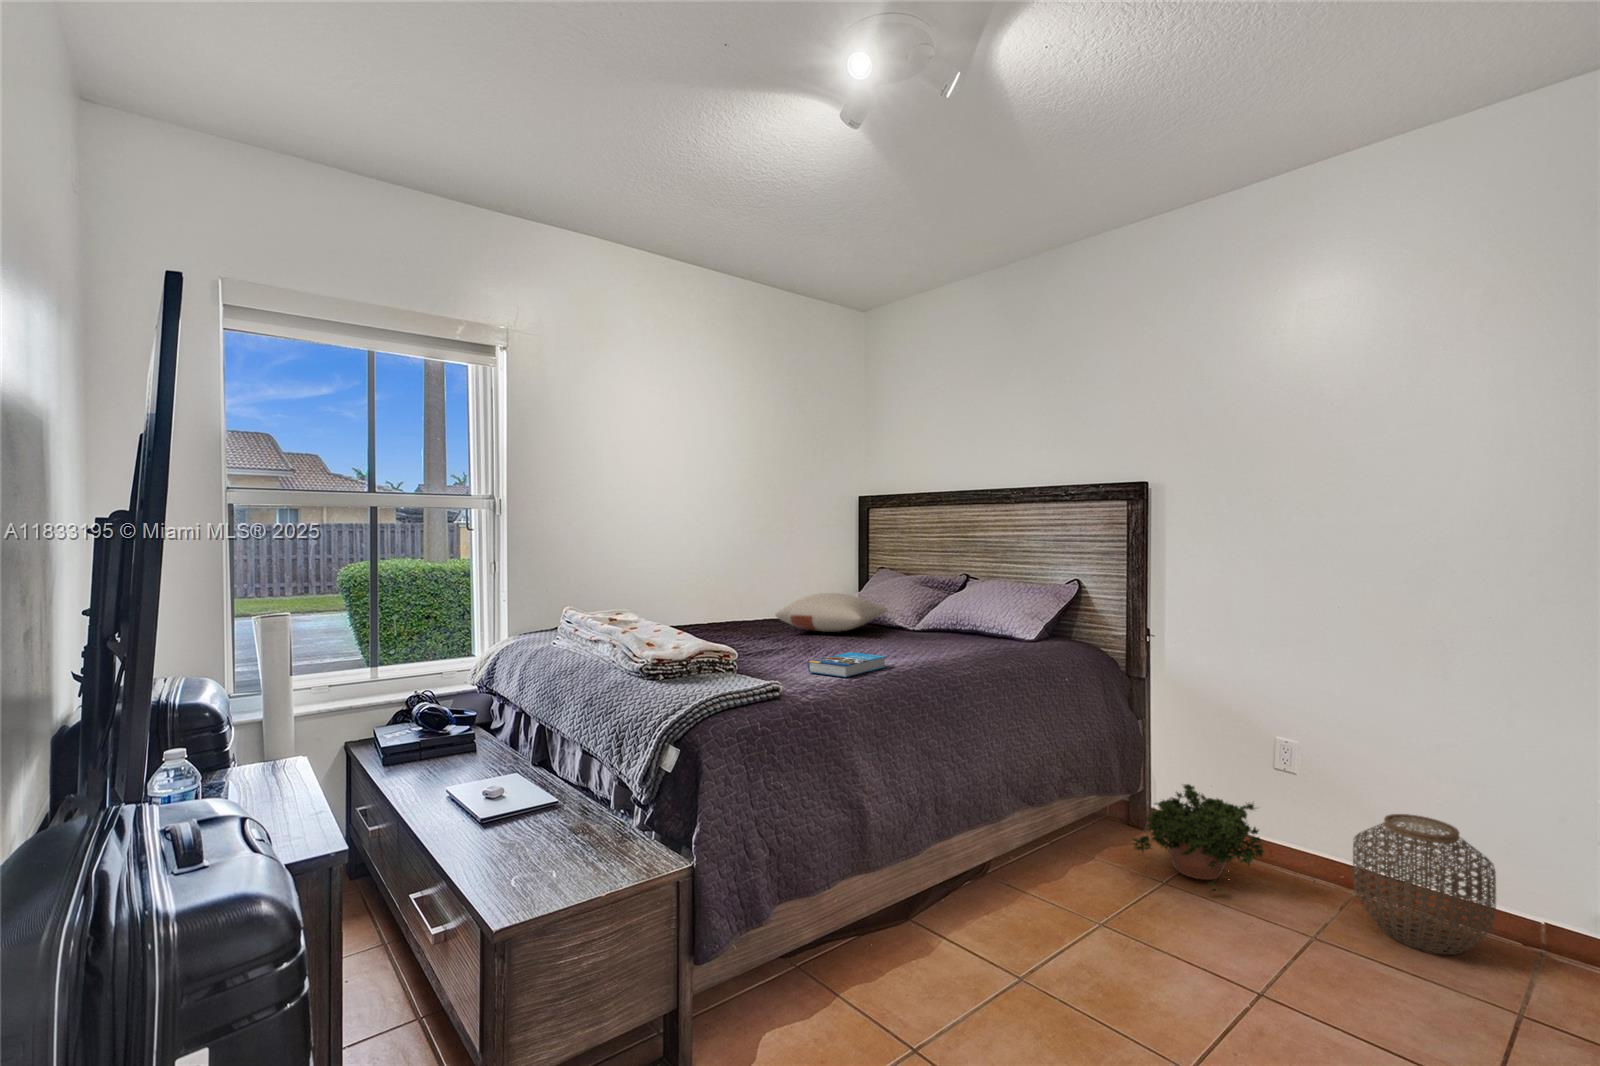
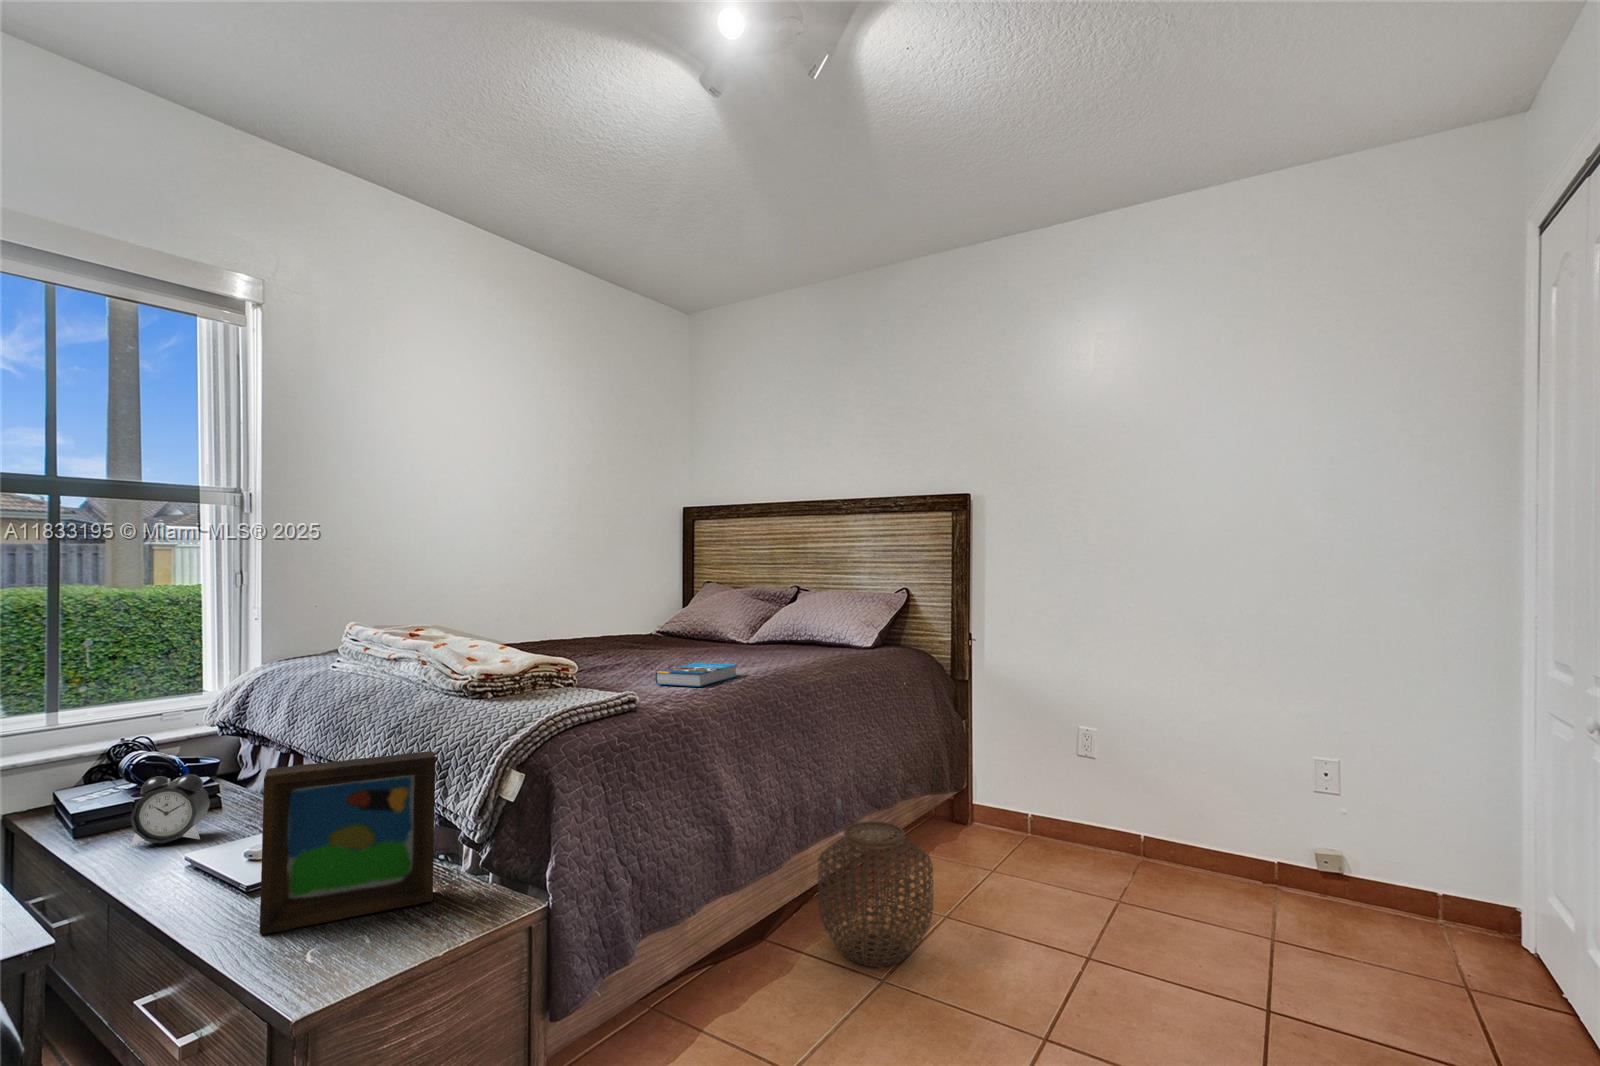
pillow: present [775,593,888,632] -> none [599,606,719,647]
alarm clock: none [412,726,465,778] -> present [130,774,210,845]
picture frame: none [483,726,608,859] -> present [260,751,436,935]
potted plant: present [1133,784,1265,893] -> none [968,780,1090,884]
woven basket: present [1353,814,1496,955] -> present [818,821,933,967]

